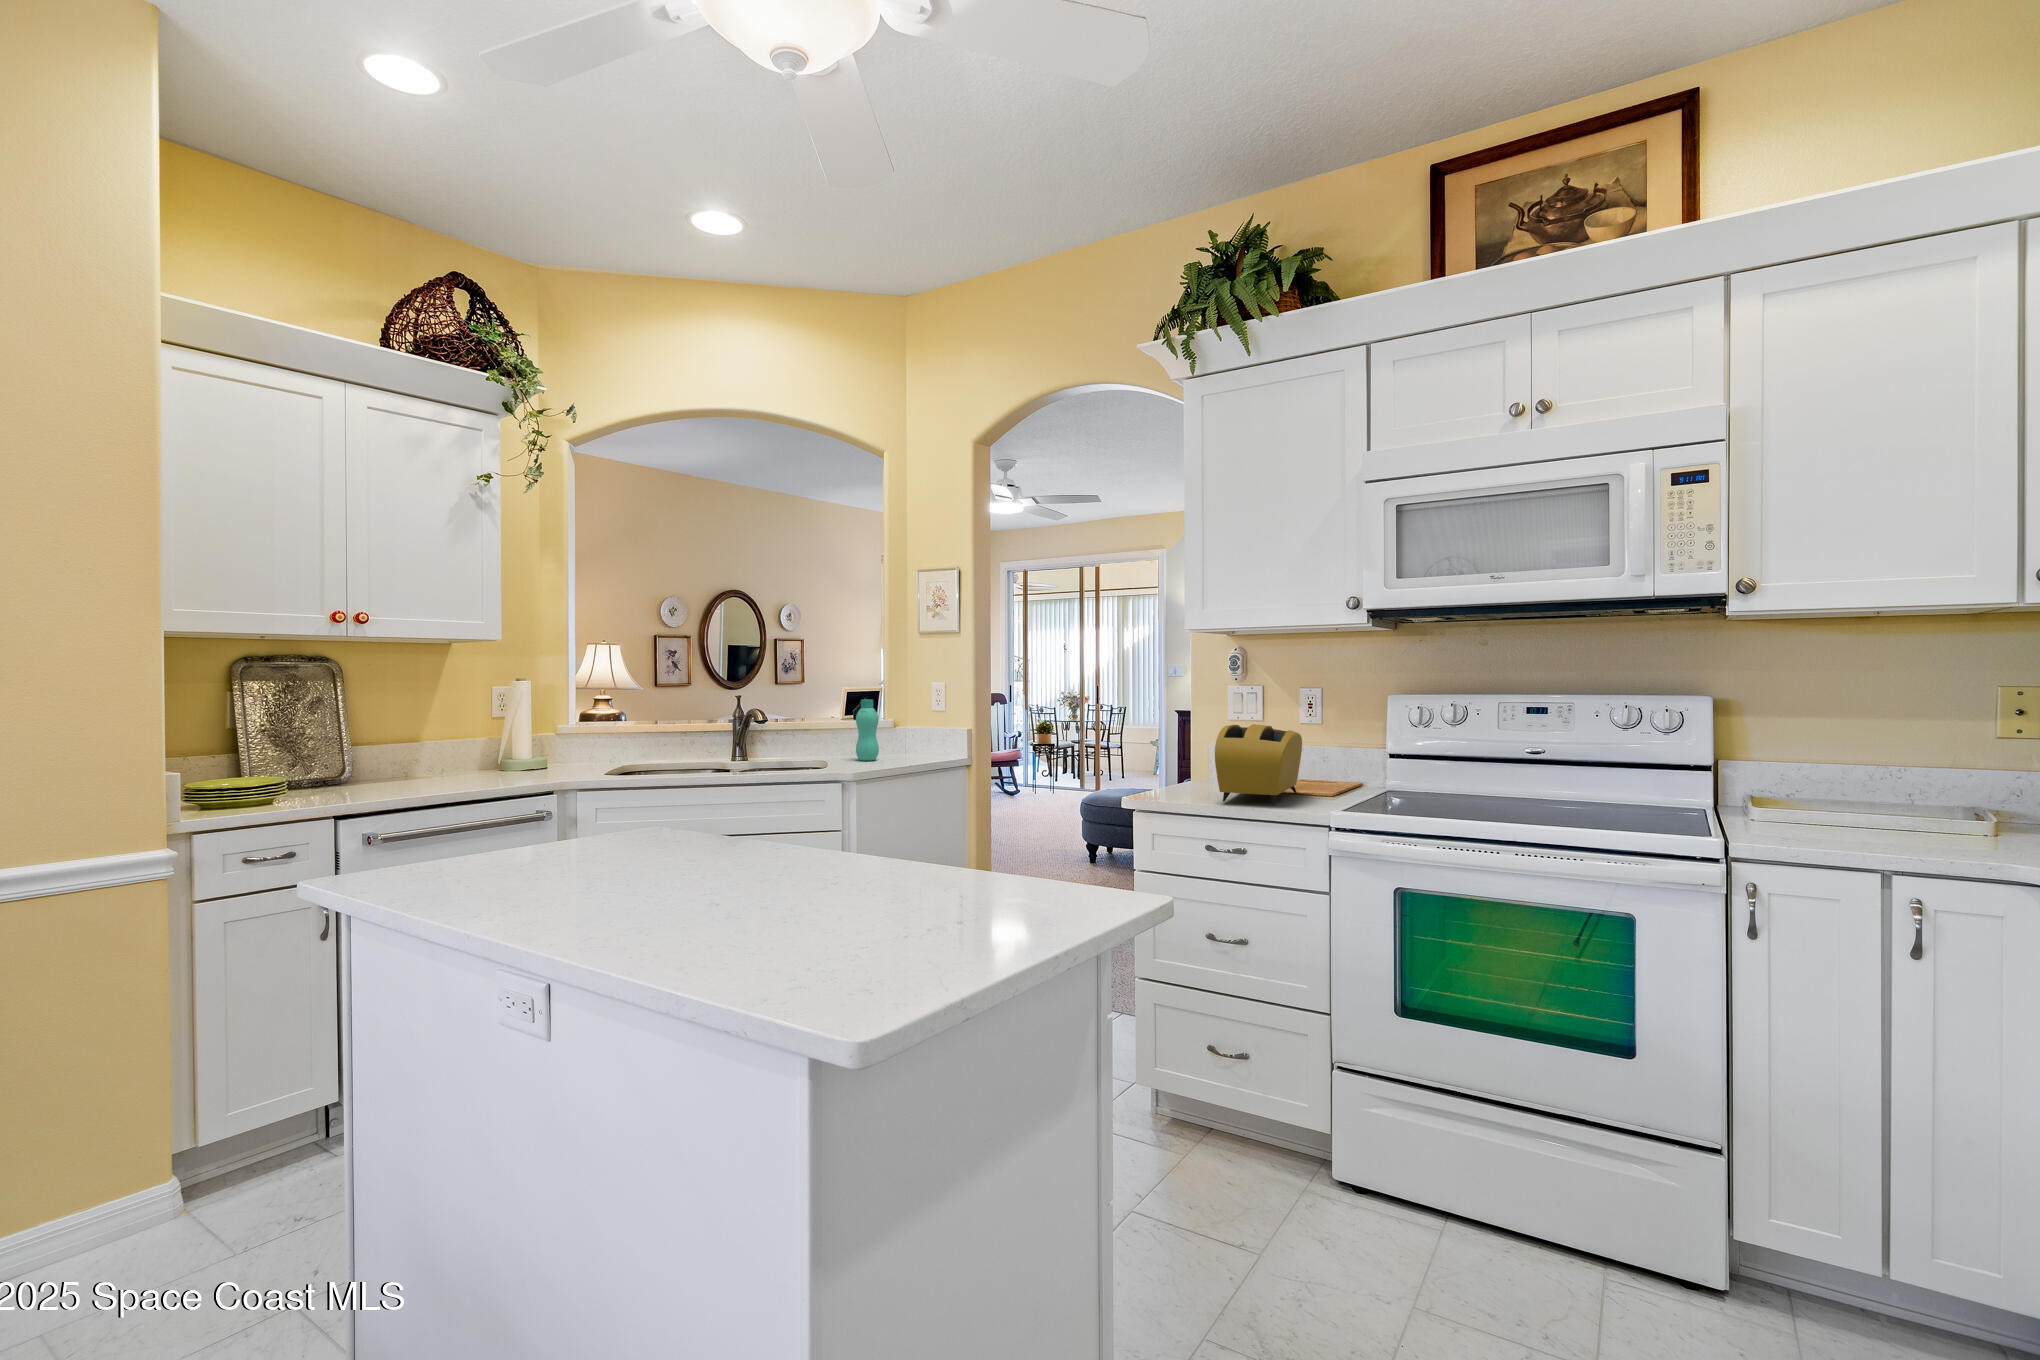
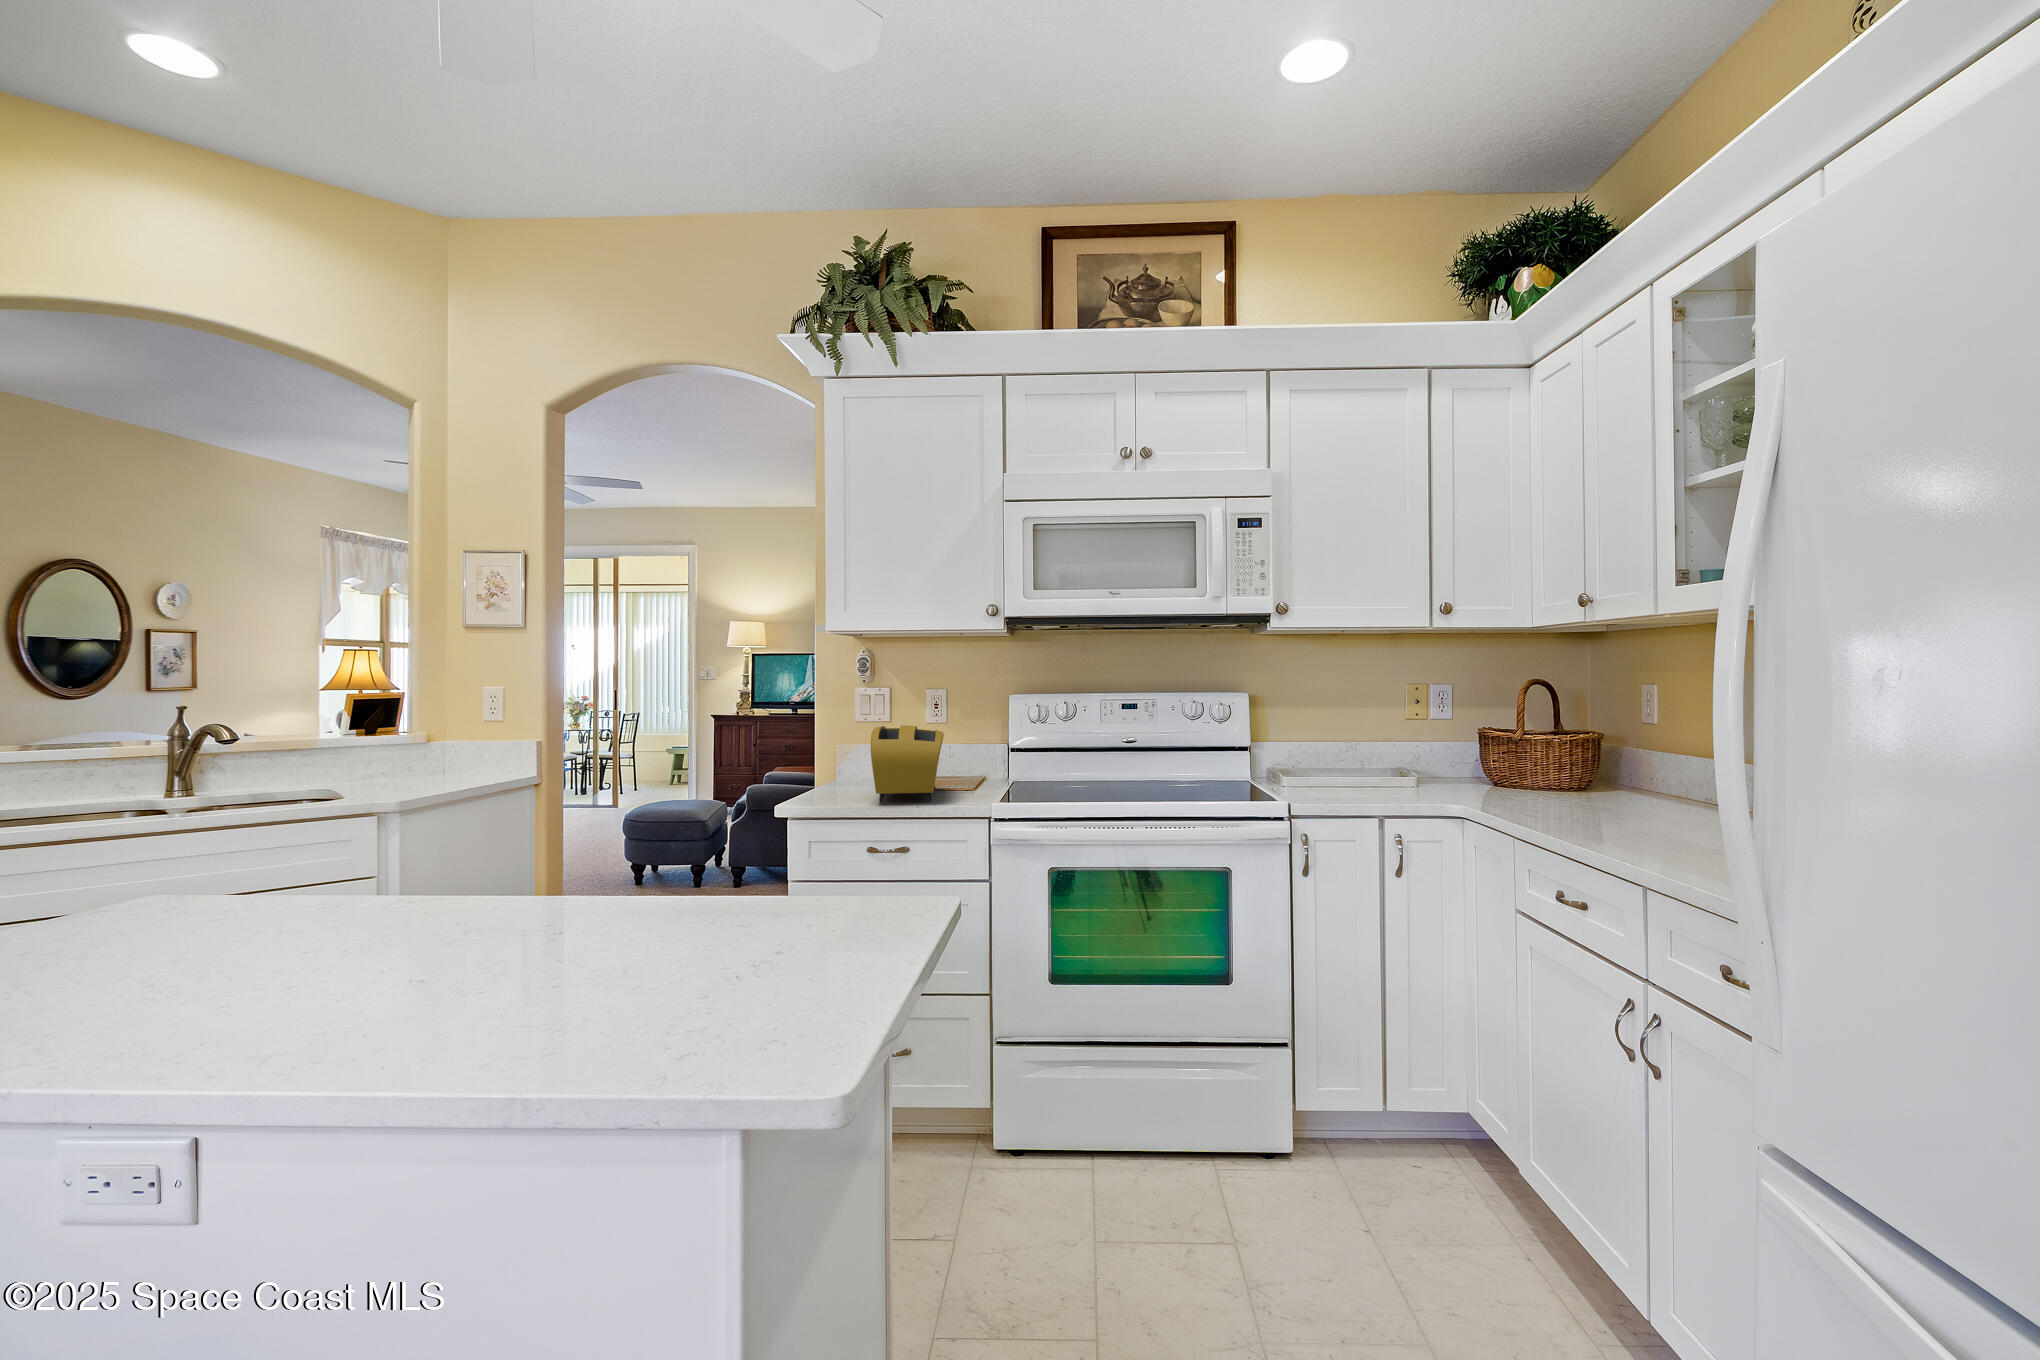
bottle: present [856,700,879,761] -> none [377,709,411,785]

